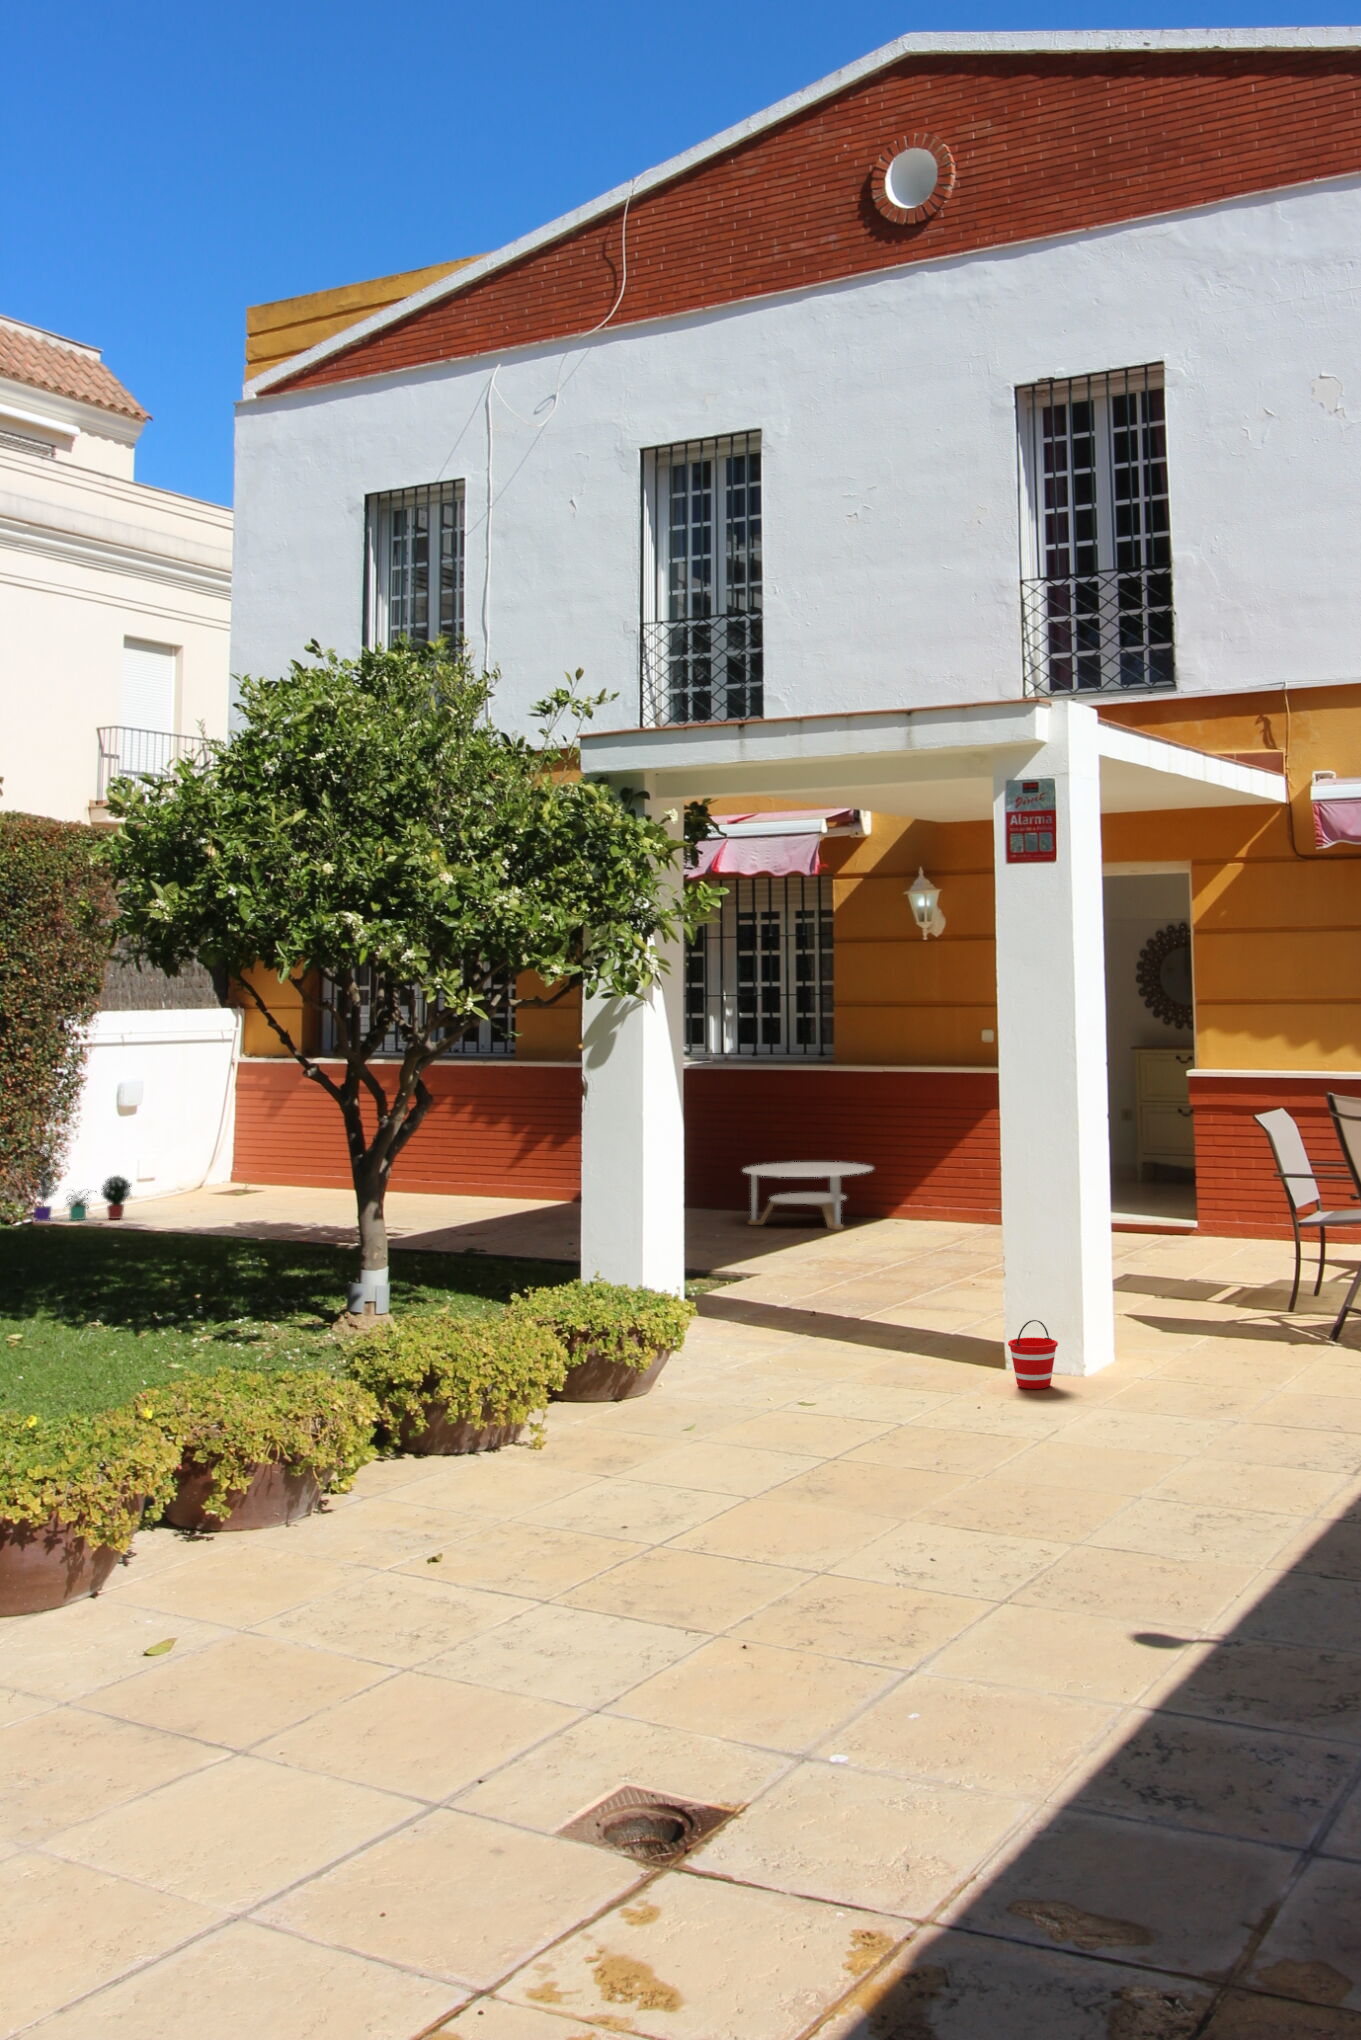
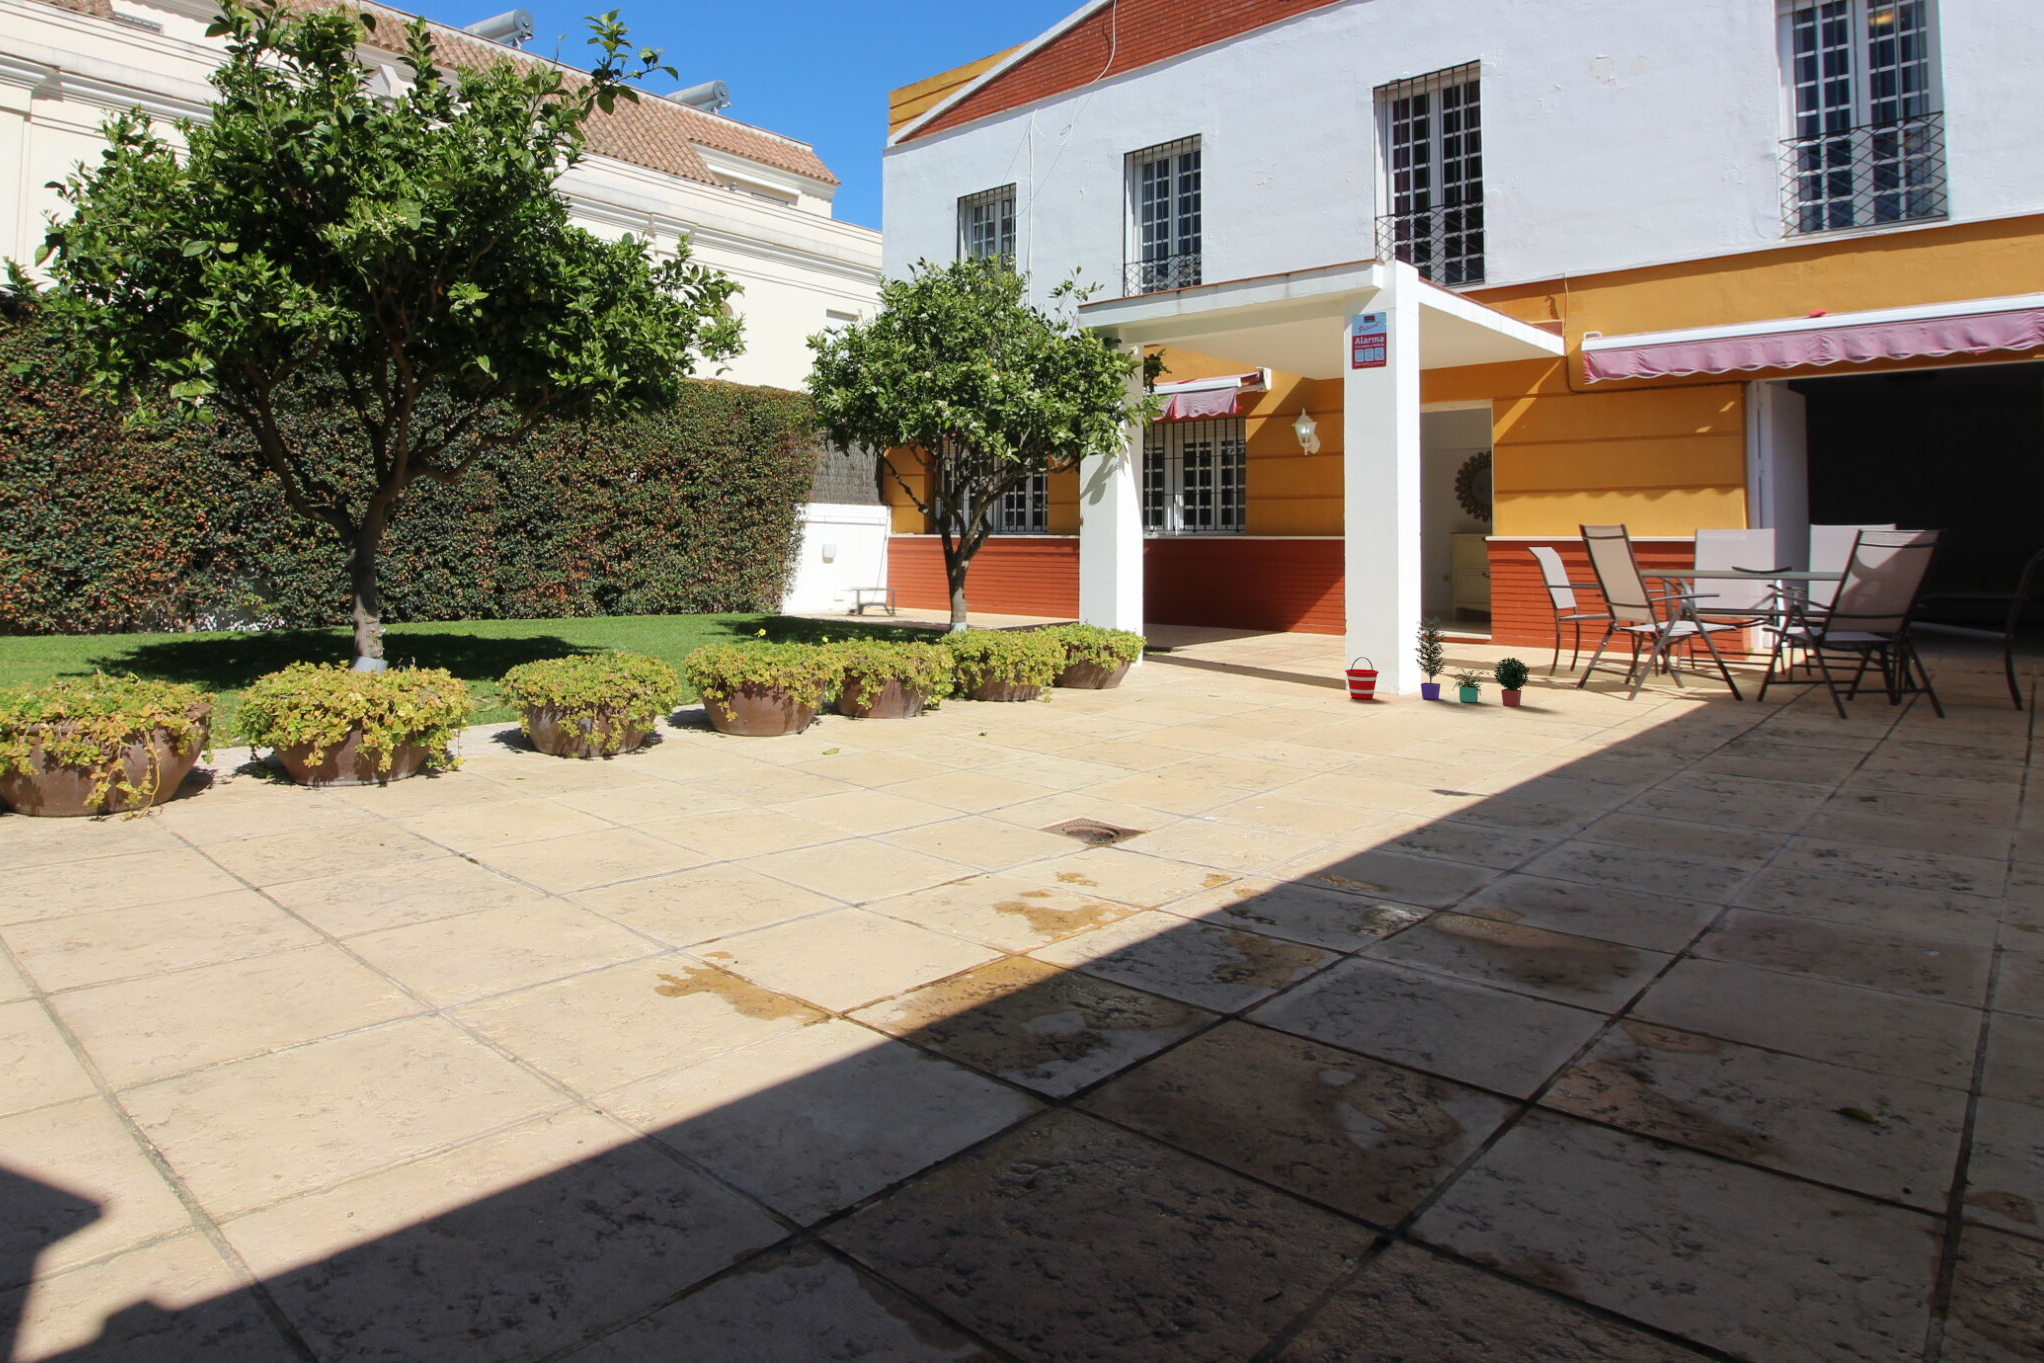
potted plant: present [30,1146,131,1221] -> present [1415,617,1530,706]
round table: present [742,1162,873,1230] -> present [841,588,895,616]

